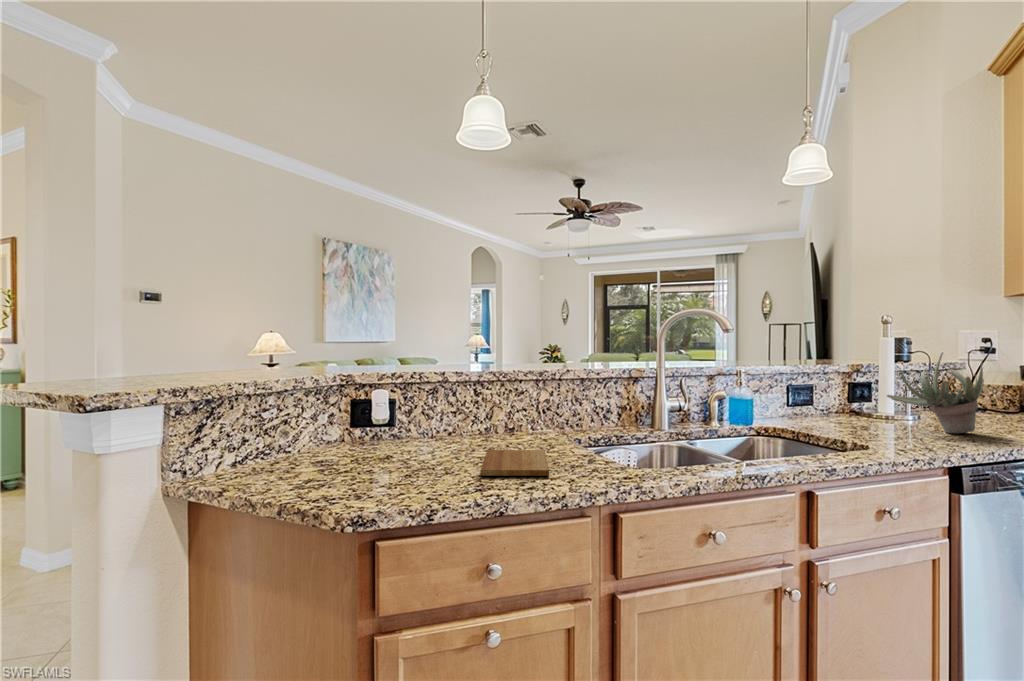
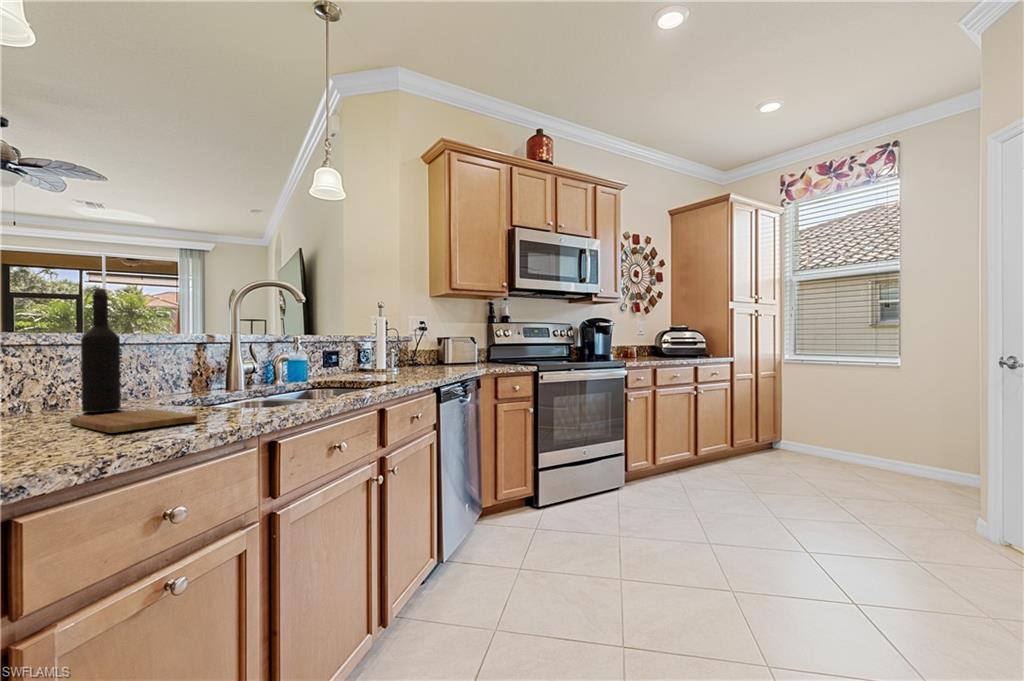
wine bottle: none [515,338,540,443] -> present [81,288,121,413]
succulent plant: present [887,352,984,433] -> none [393,323,441,374]

